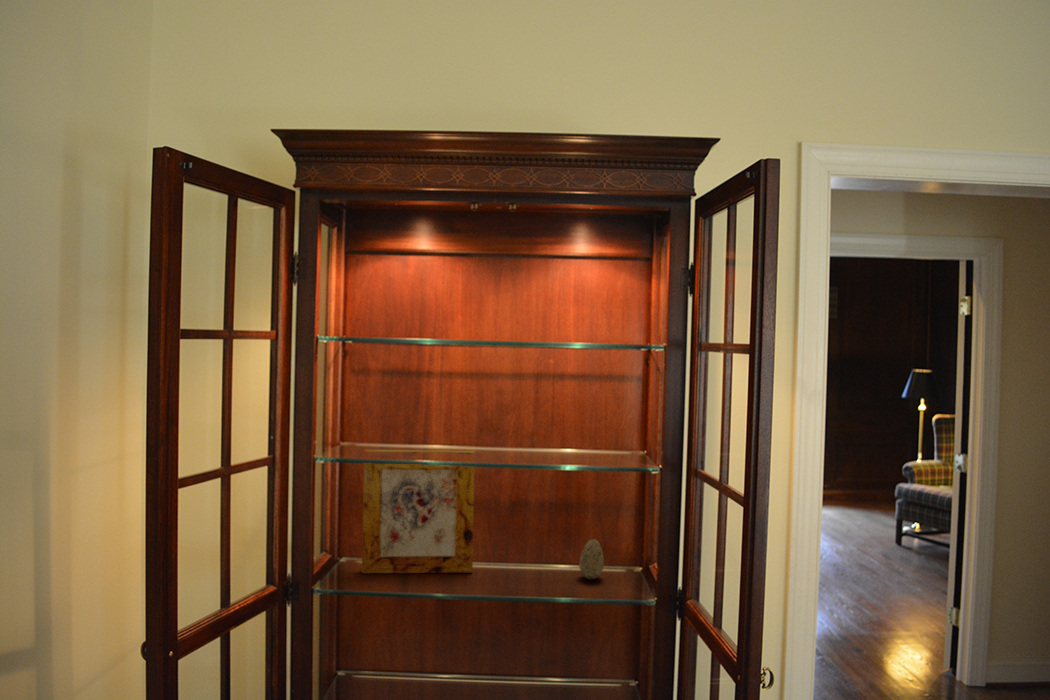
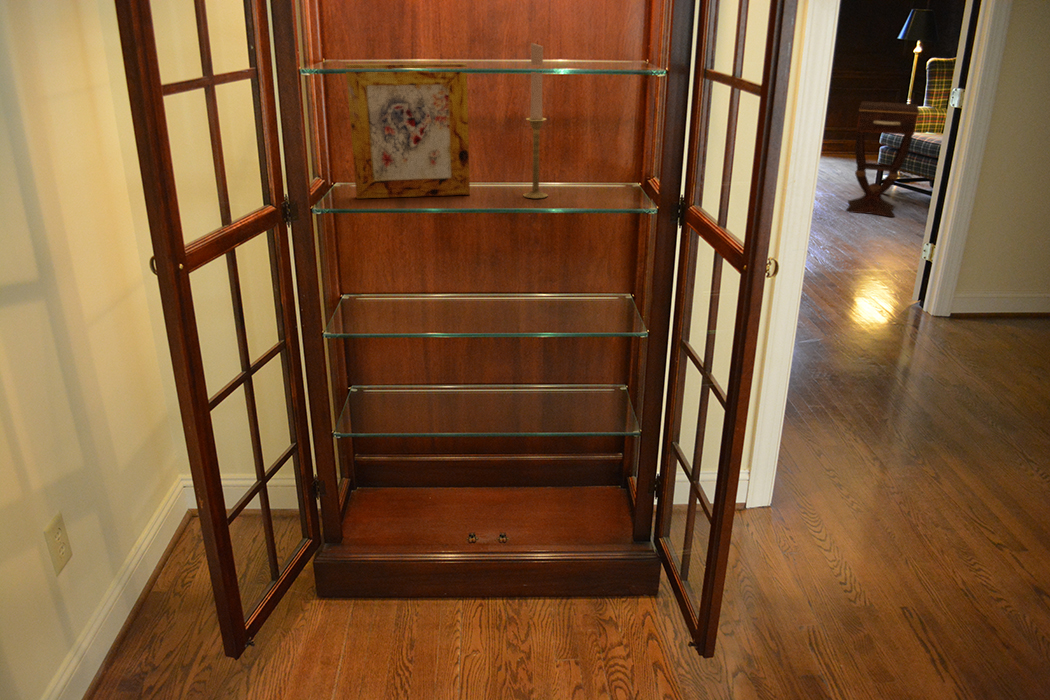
candlestick: none [525,435,549,581] -> present [524,43,548,198]
side table: none [872,456,930,567] -> present [846,102,919,217]
decorative egg: present [579,539,604,579] -> none [578,155,603,195]

